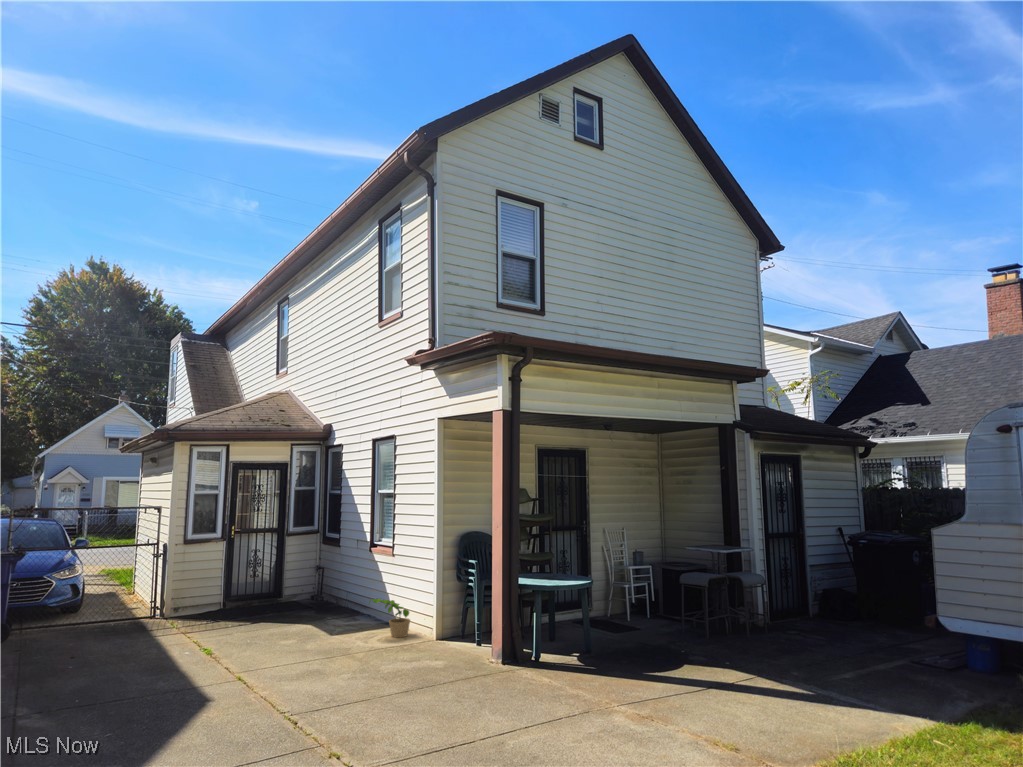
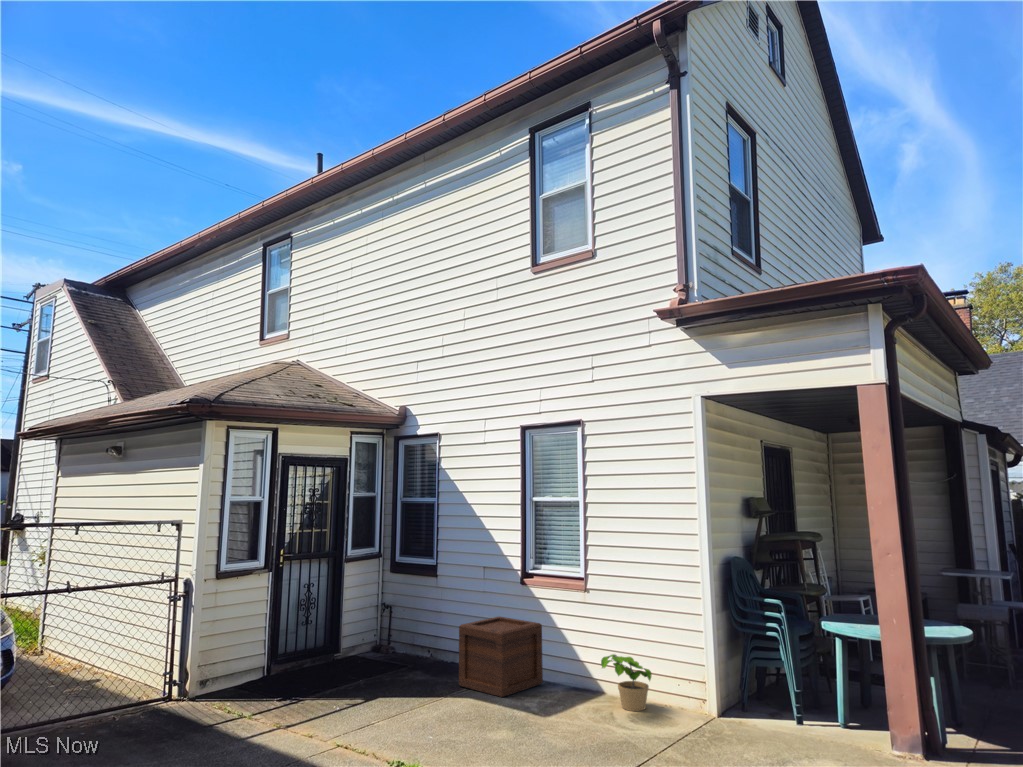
wooden crate: none [321,574,375,627] -> present [459,617,543,697]

